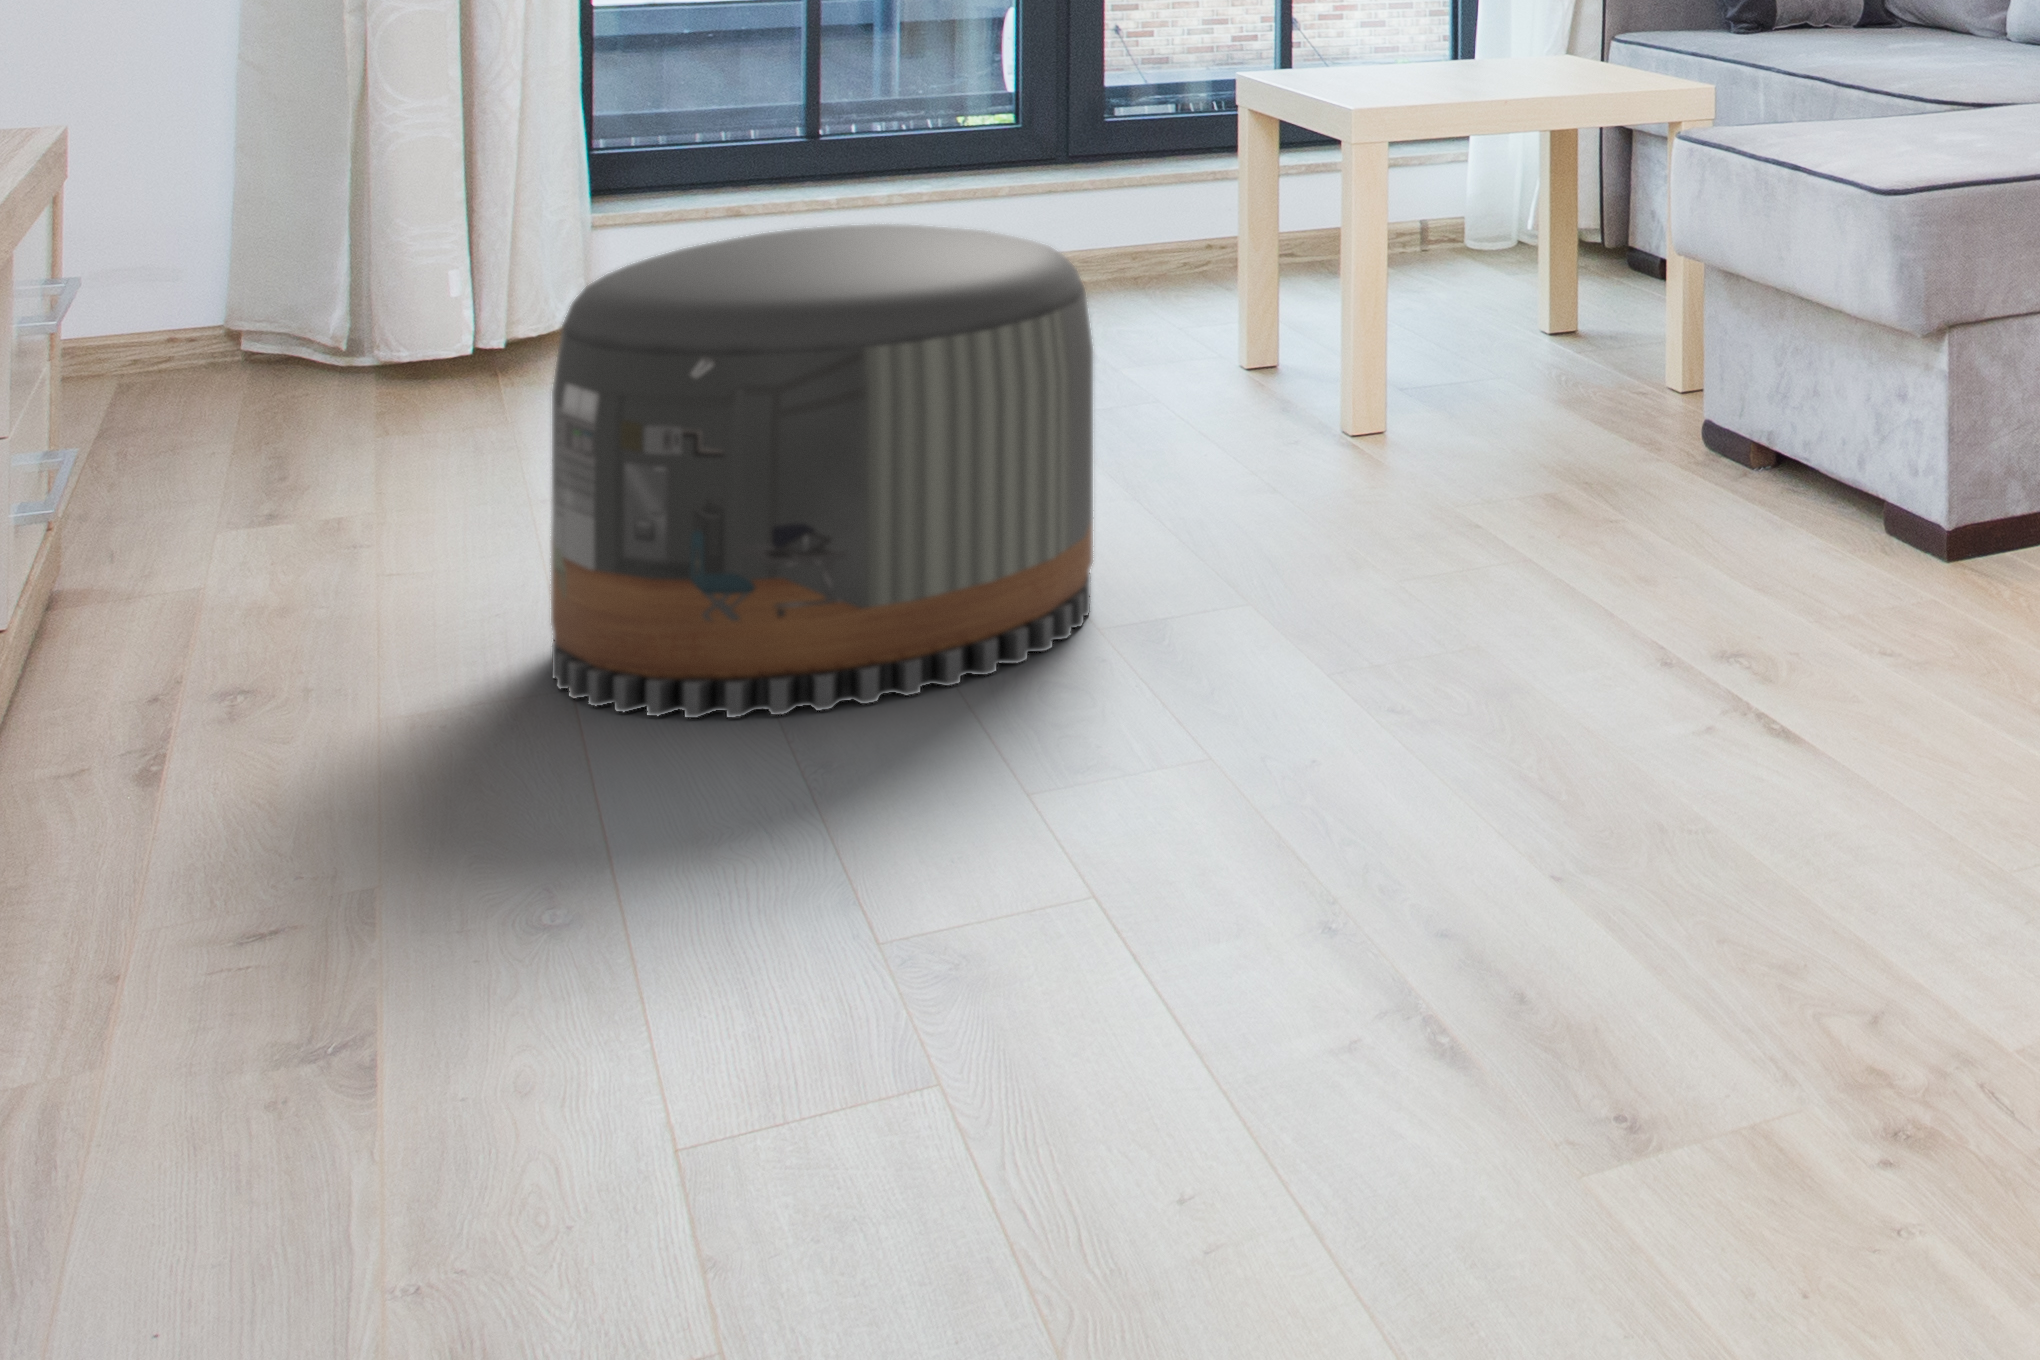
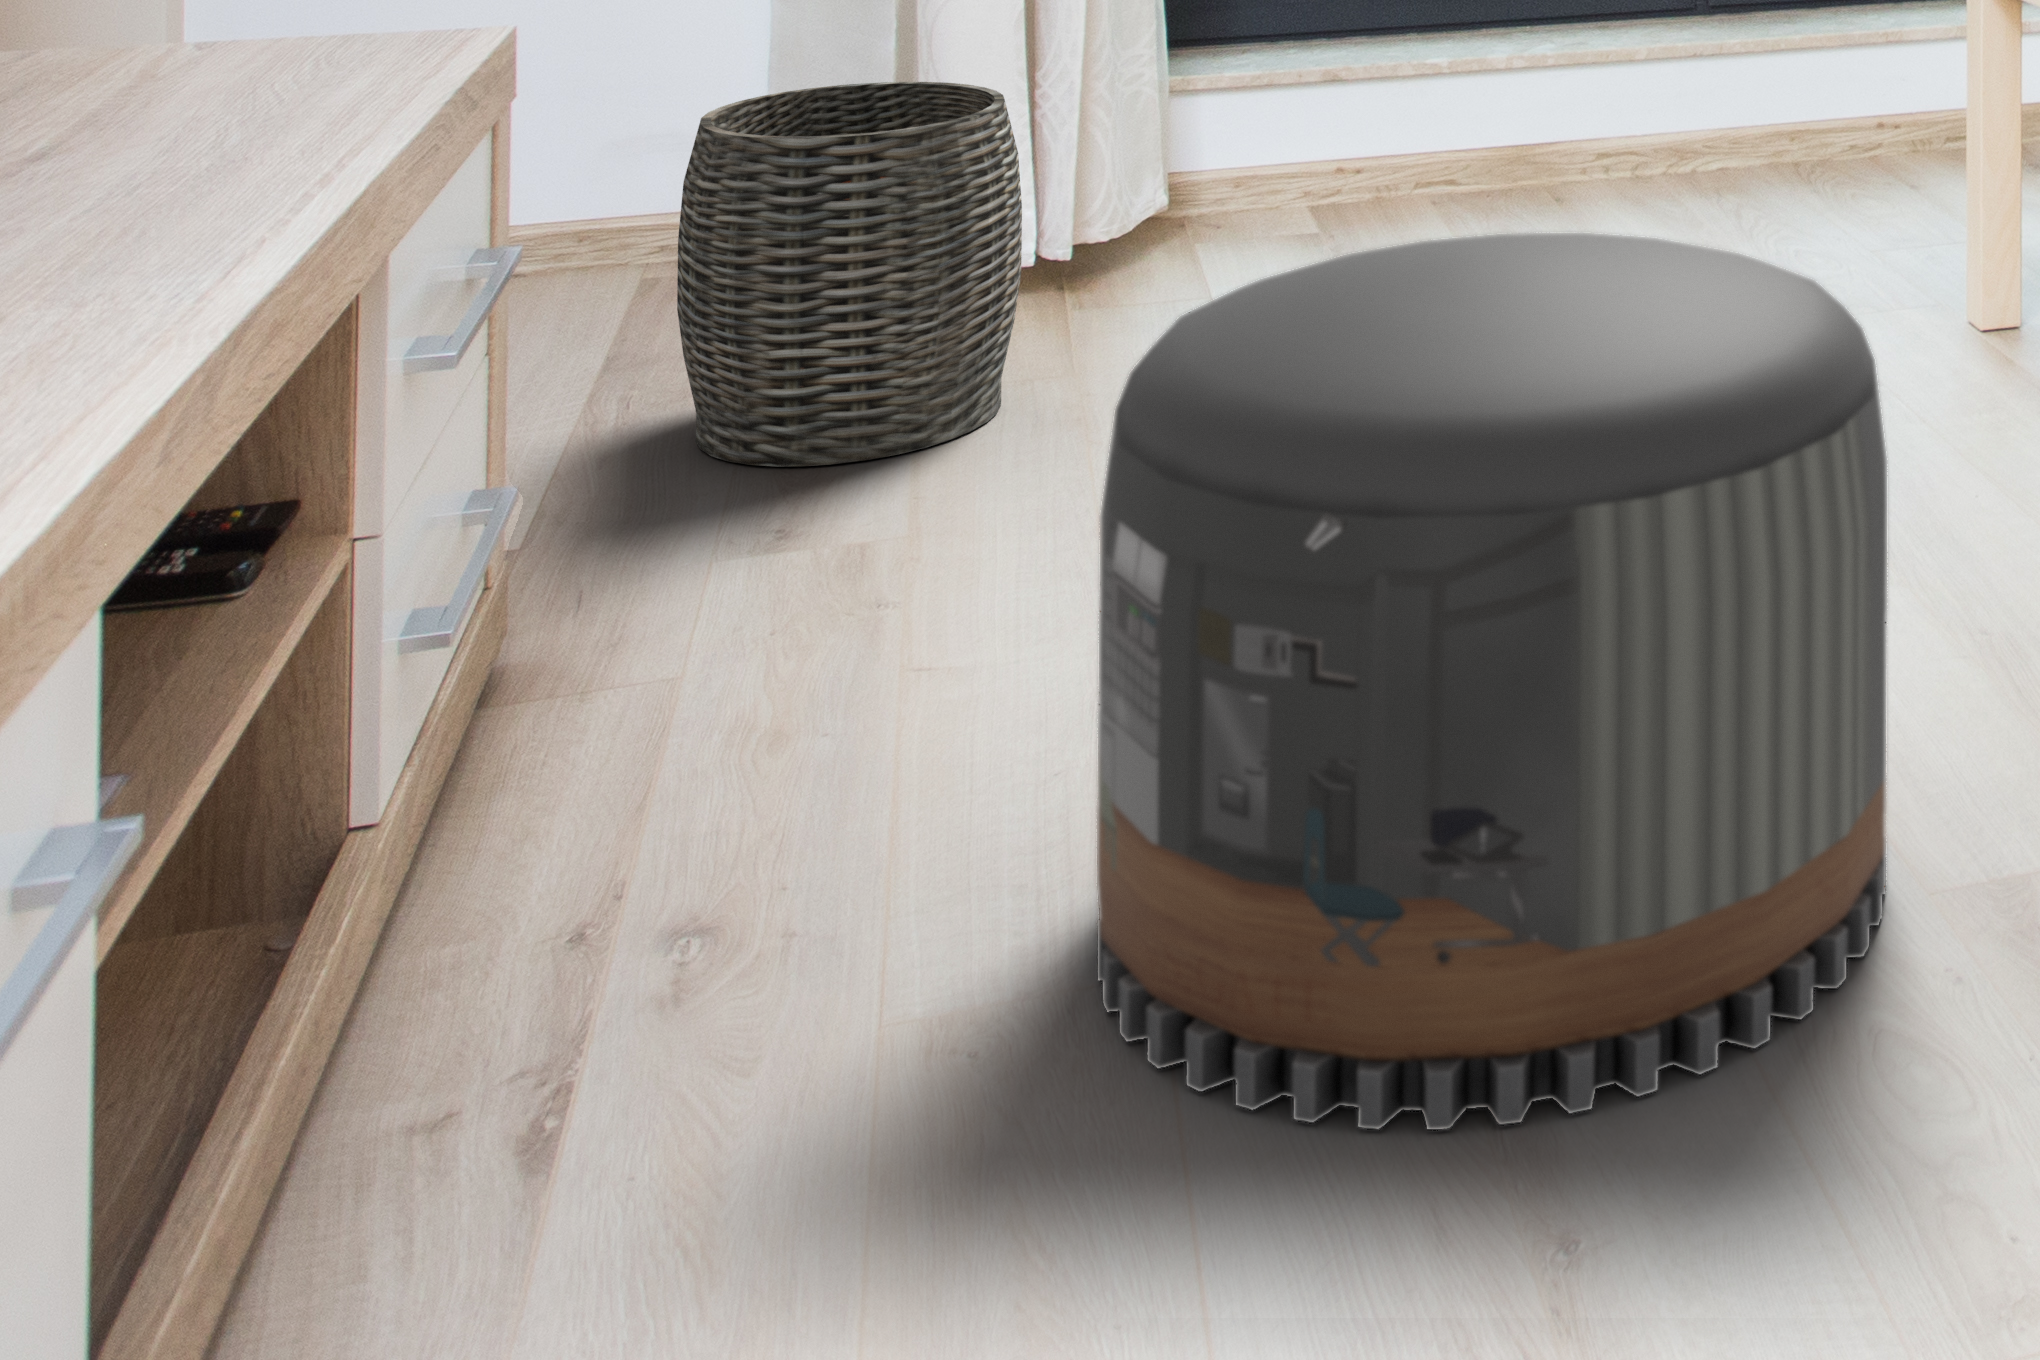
woven basket: none [183,195,471,475] -> present [677,82,1022,466]

